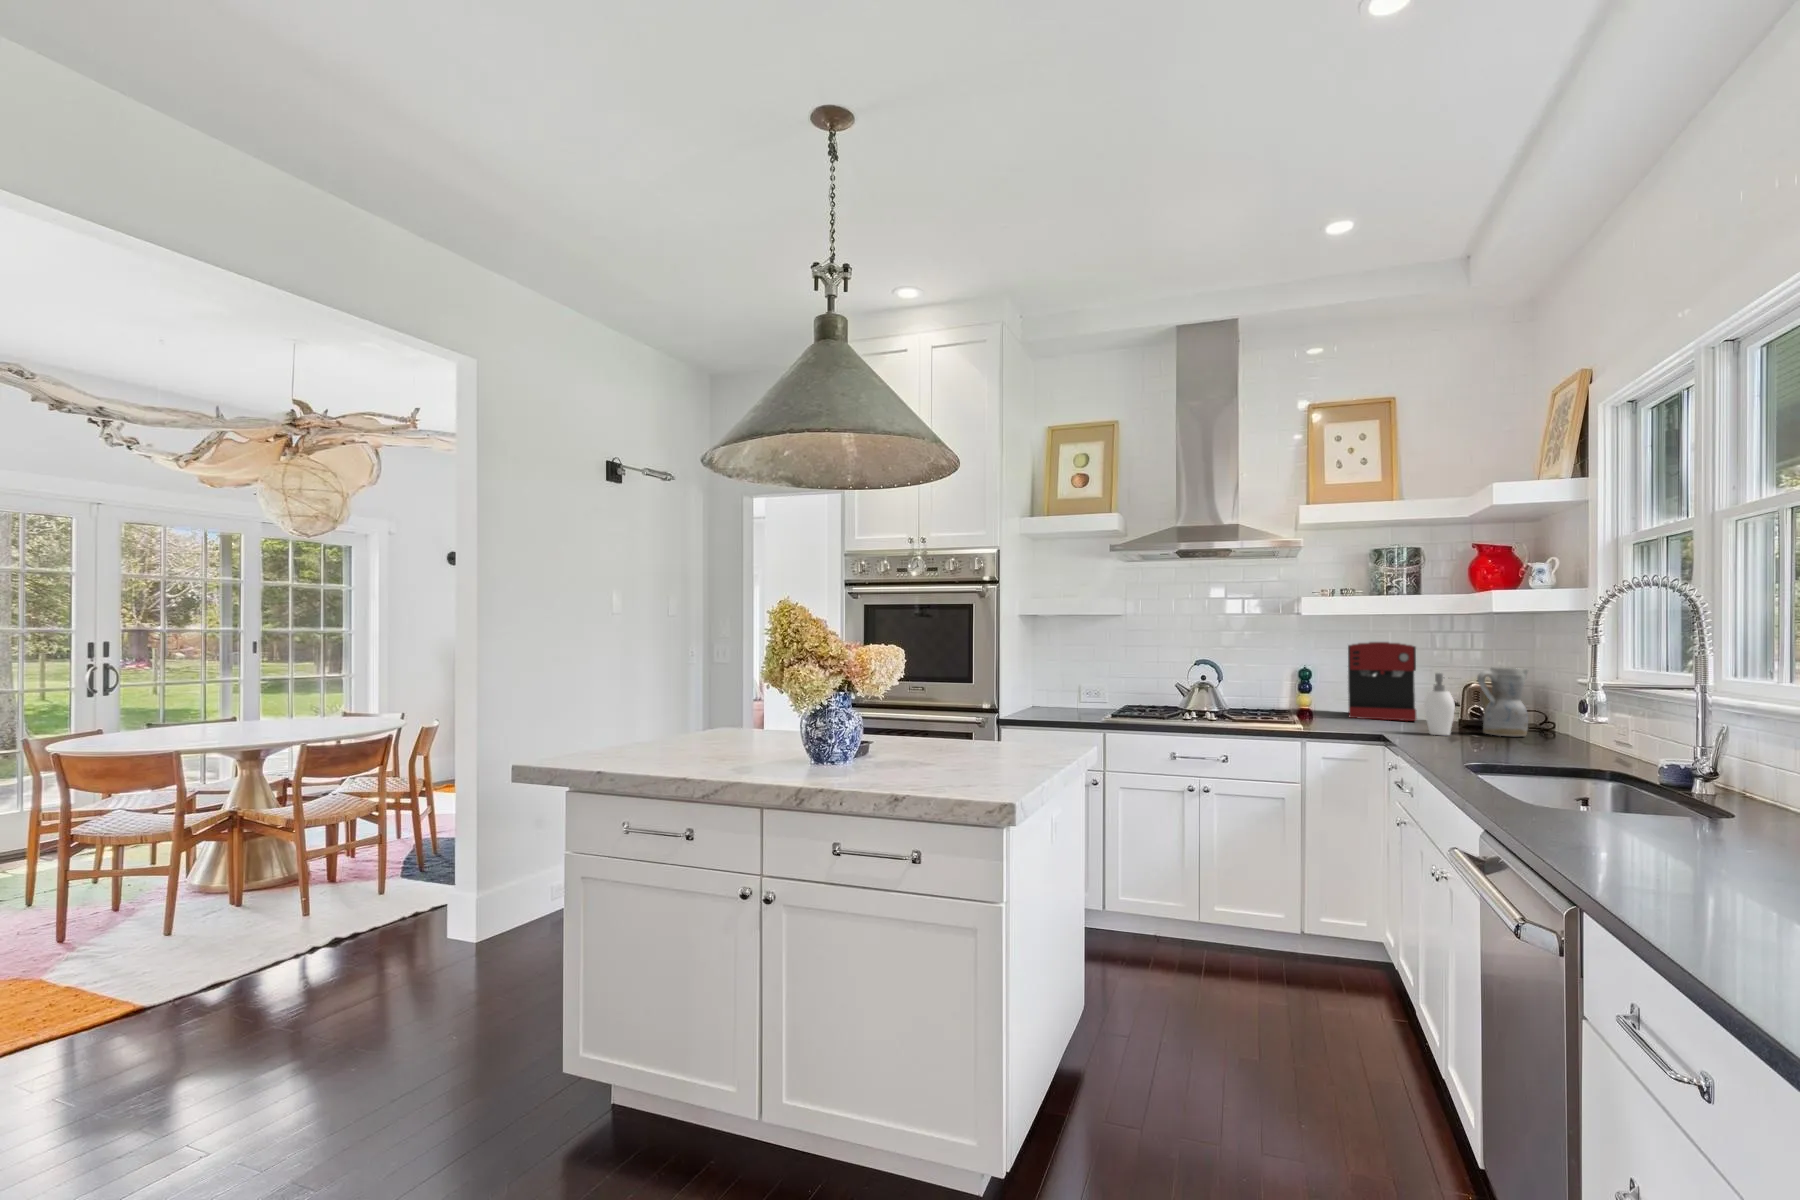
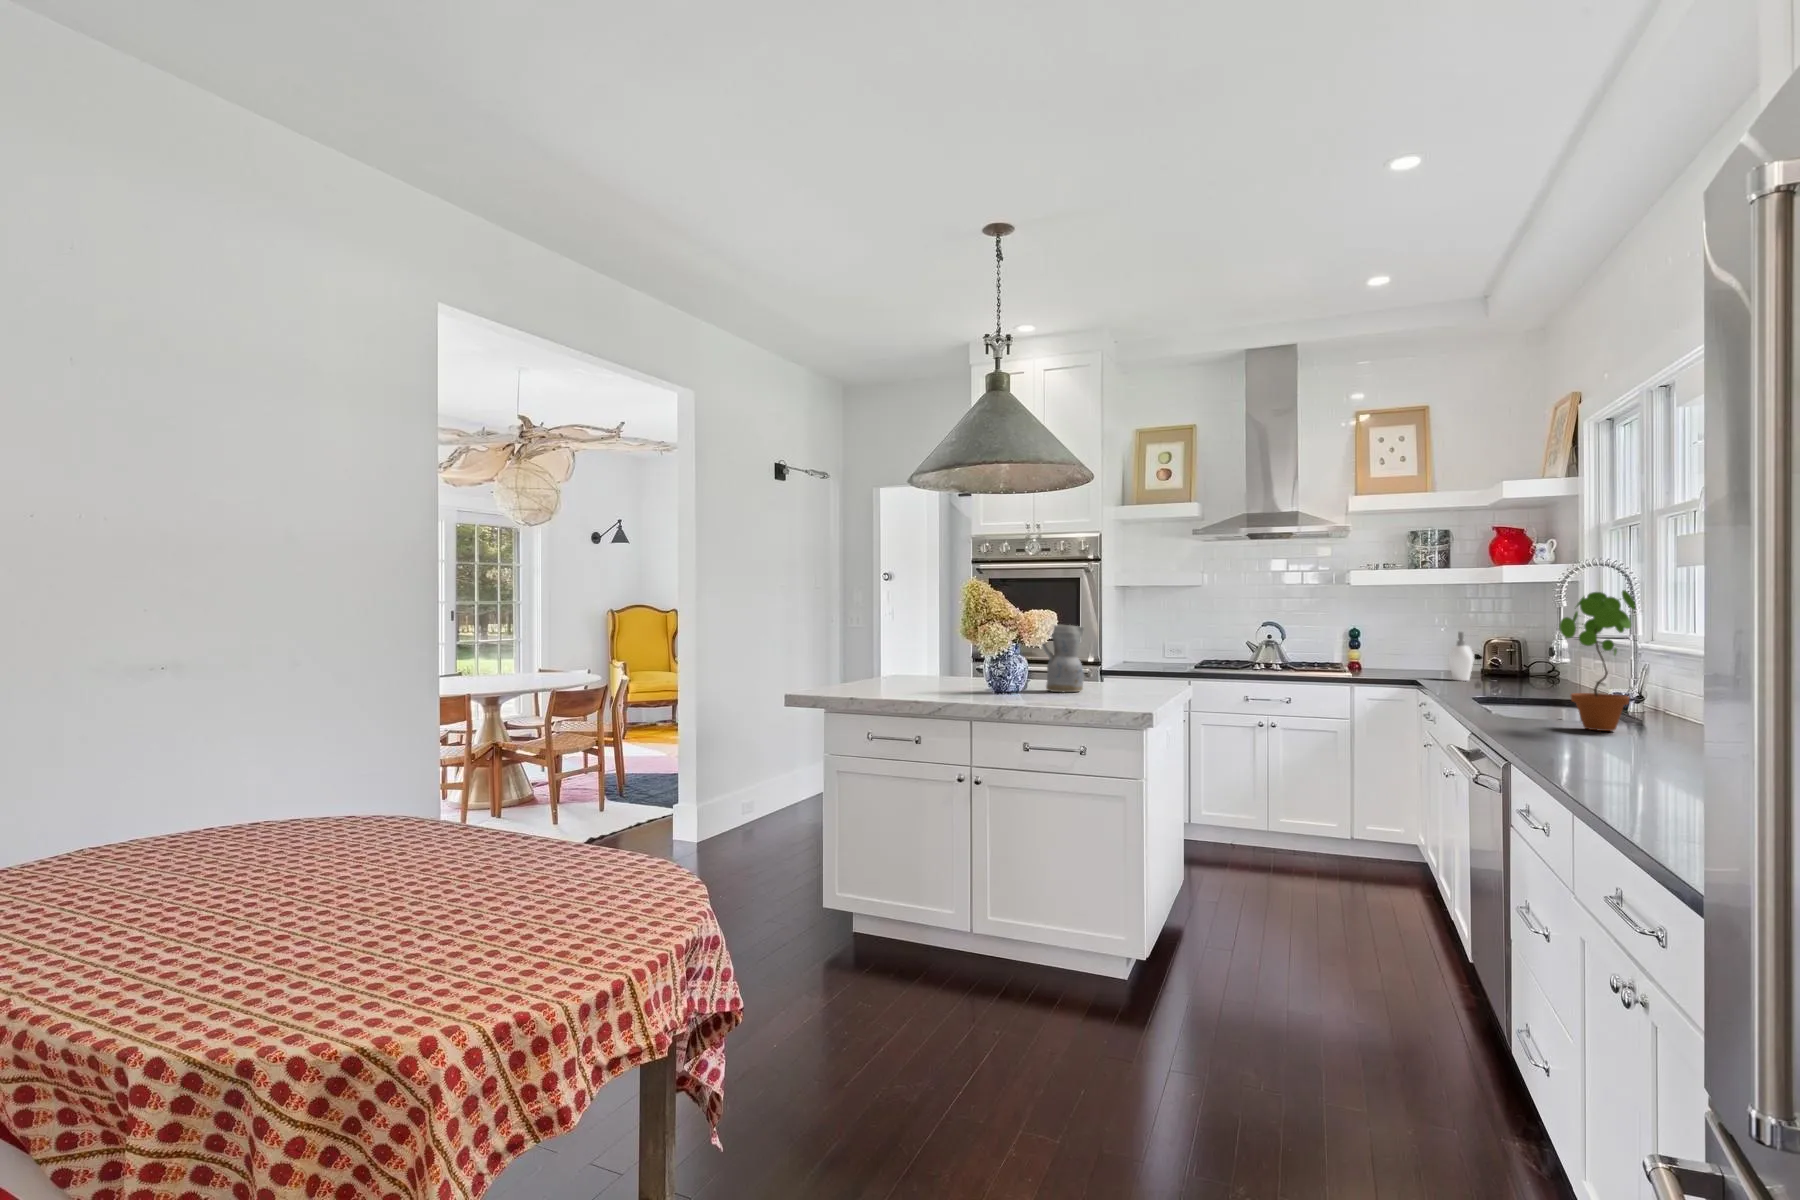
potted plant: none [1623,621,1740,838] -> present [1559,590,1635,731]
coffee maker: present [1348,642,1417,721] -> none [1390,602,1446,672]
ceramic pitcher: present [1477,667,1528,736] -> present [1042,625,1084,692]

